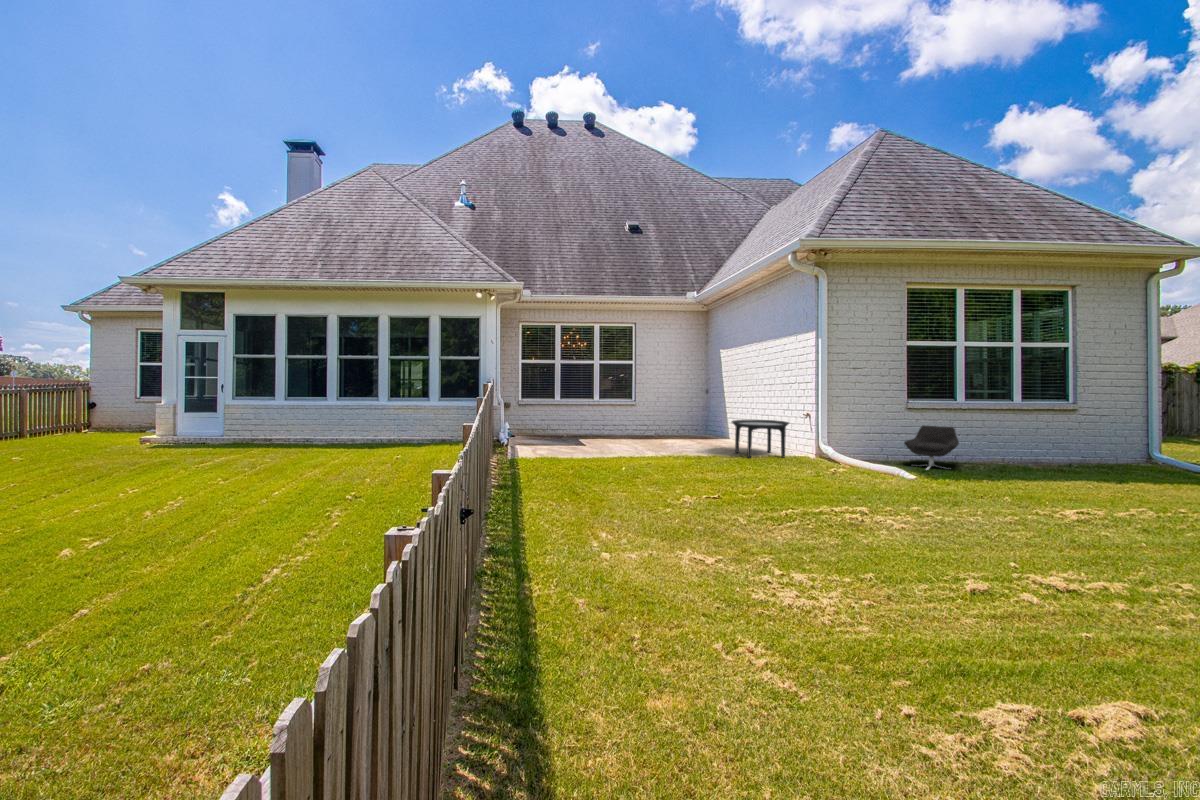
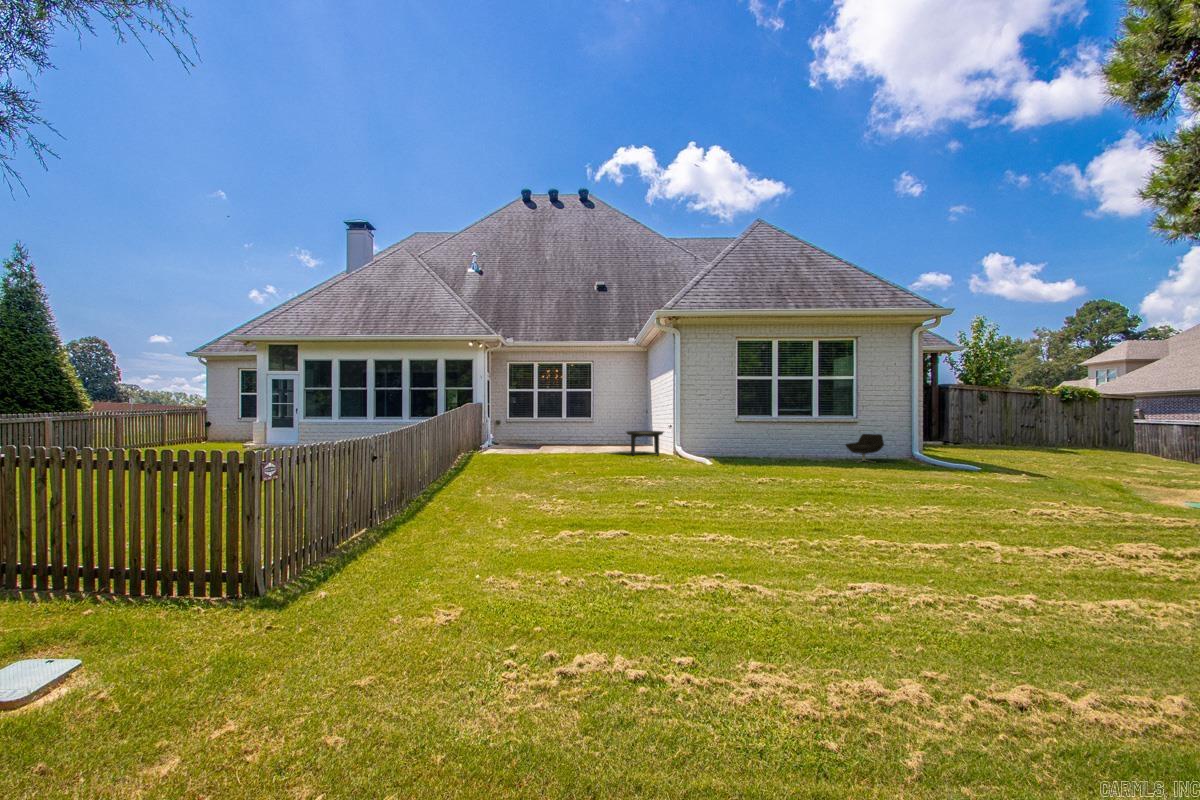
lounge chair: present [904,425,959,470] -> present [846,434,884,461]

